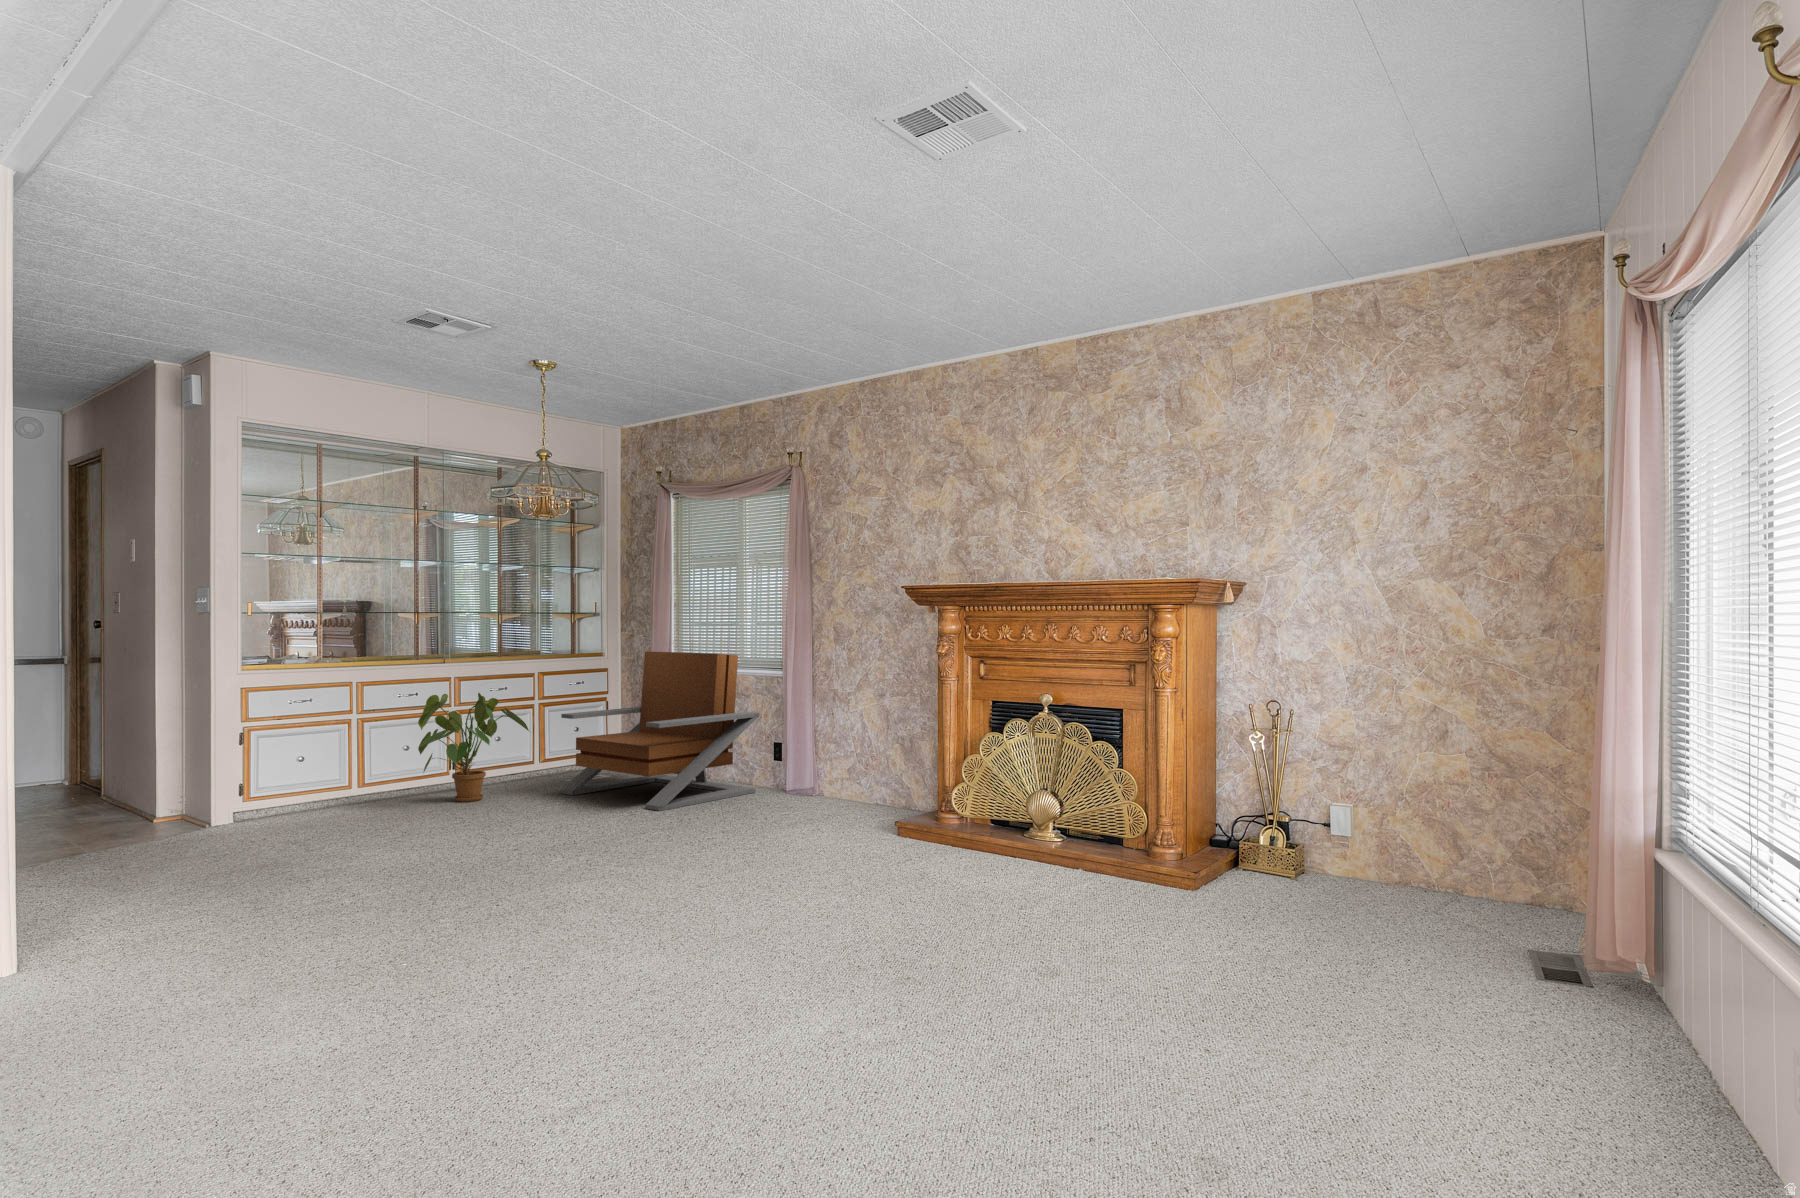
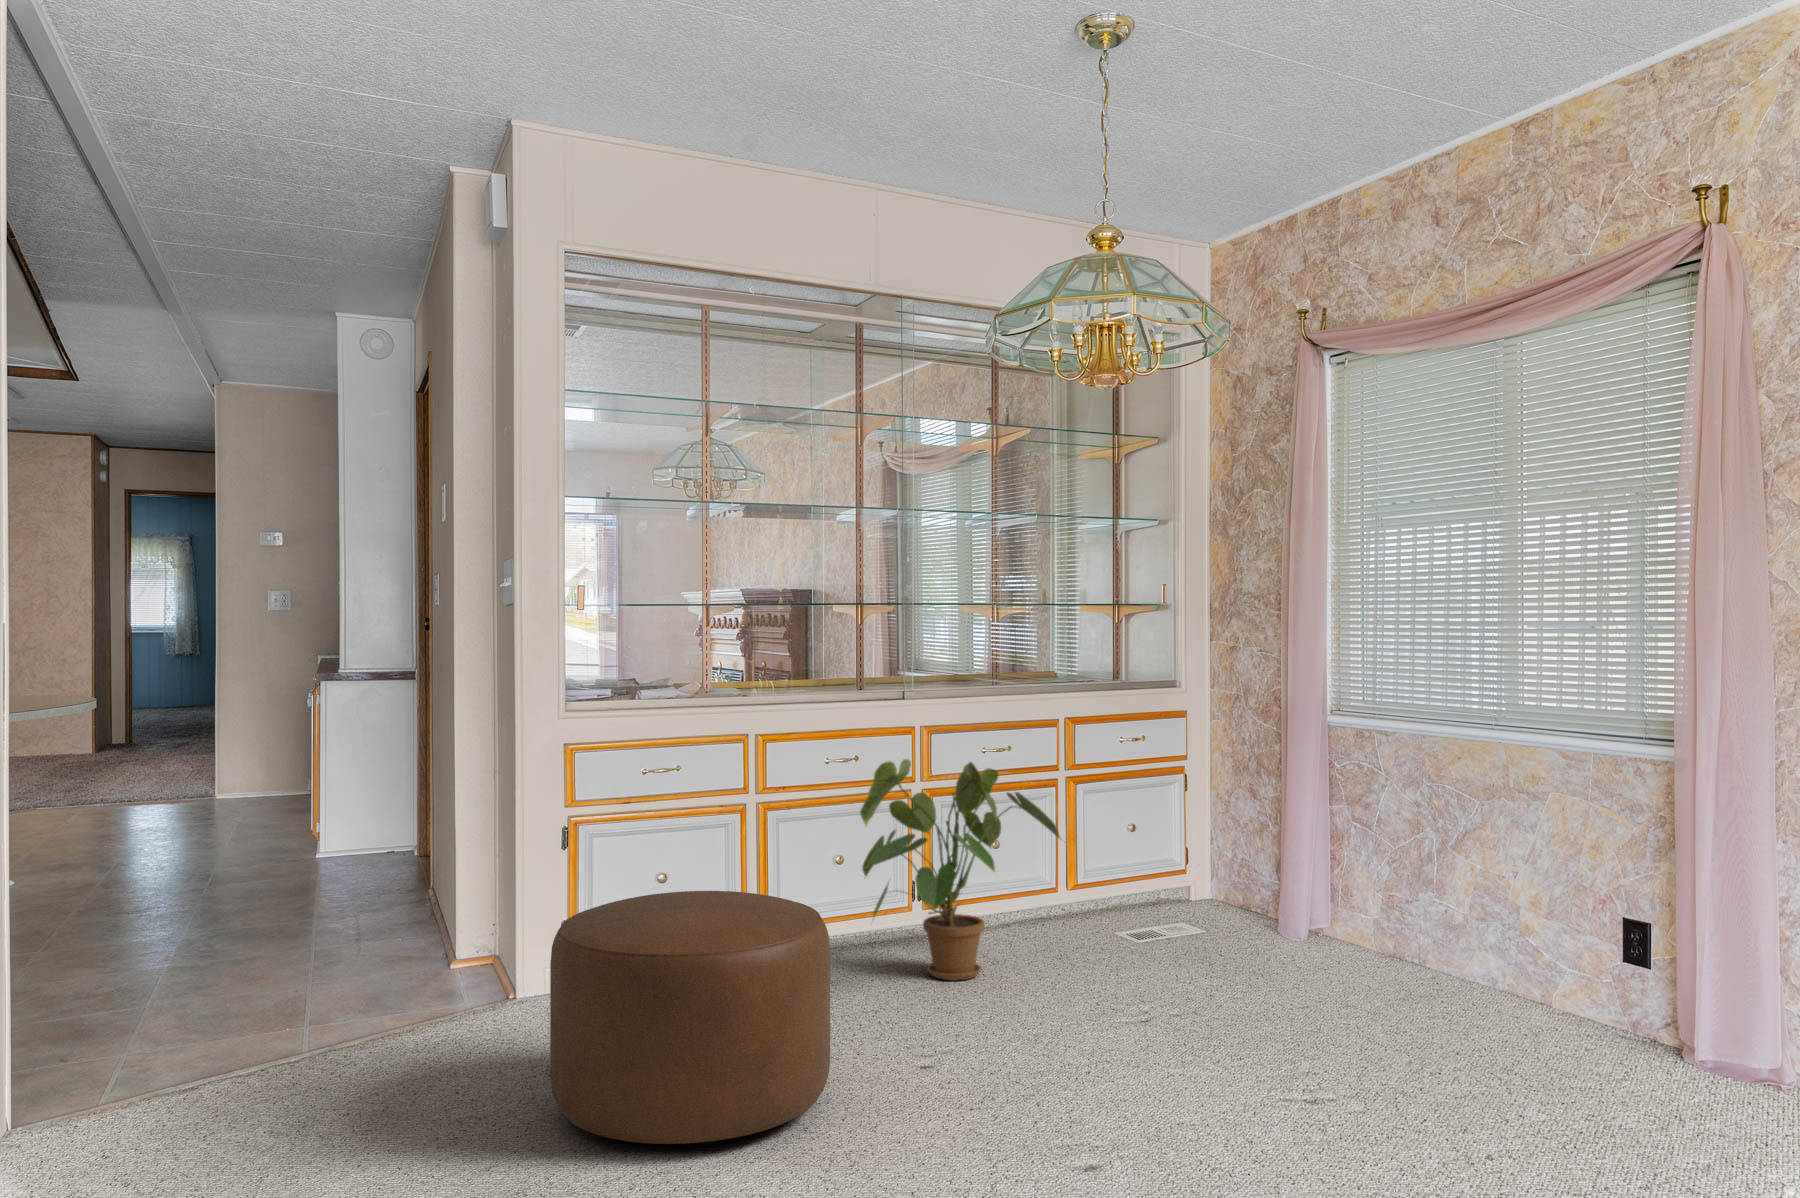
lounge chair: present [561,652,759,811] -> none [1127,683,1580,1066]
ottoman: none [252,751,397,853] -> present [550,891,830,1144]

